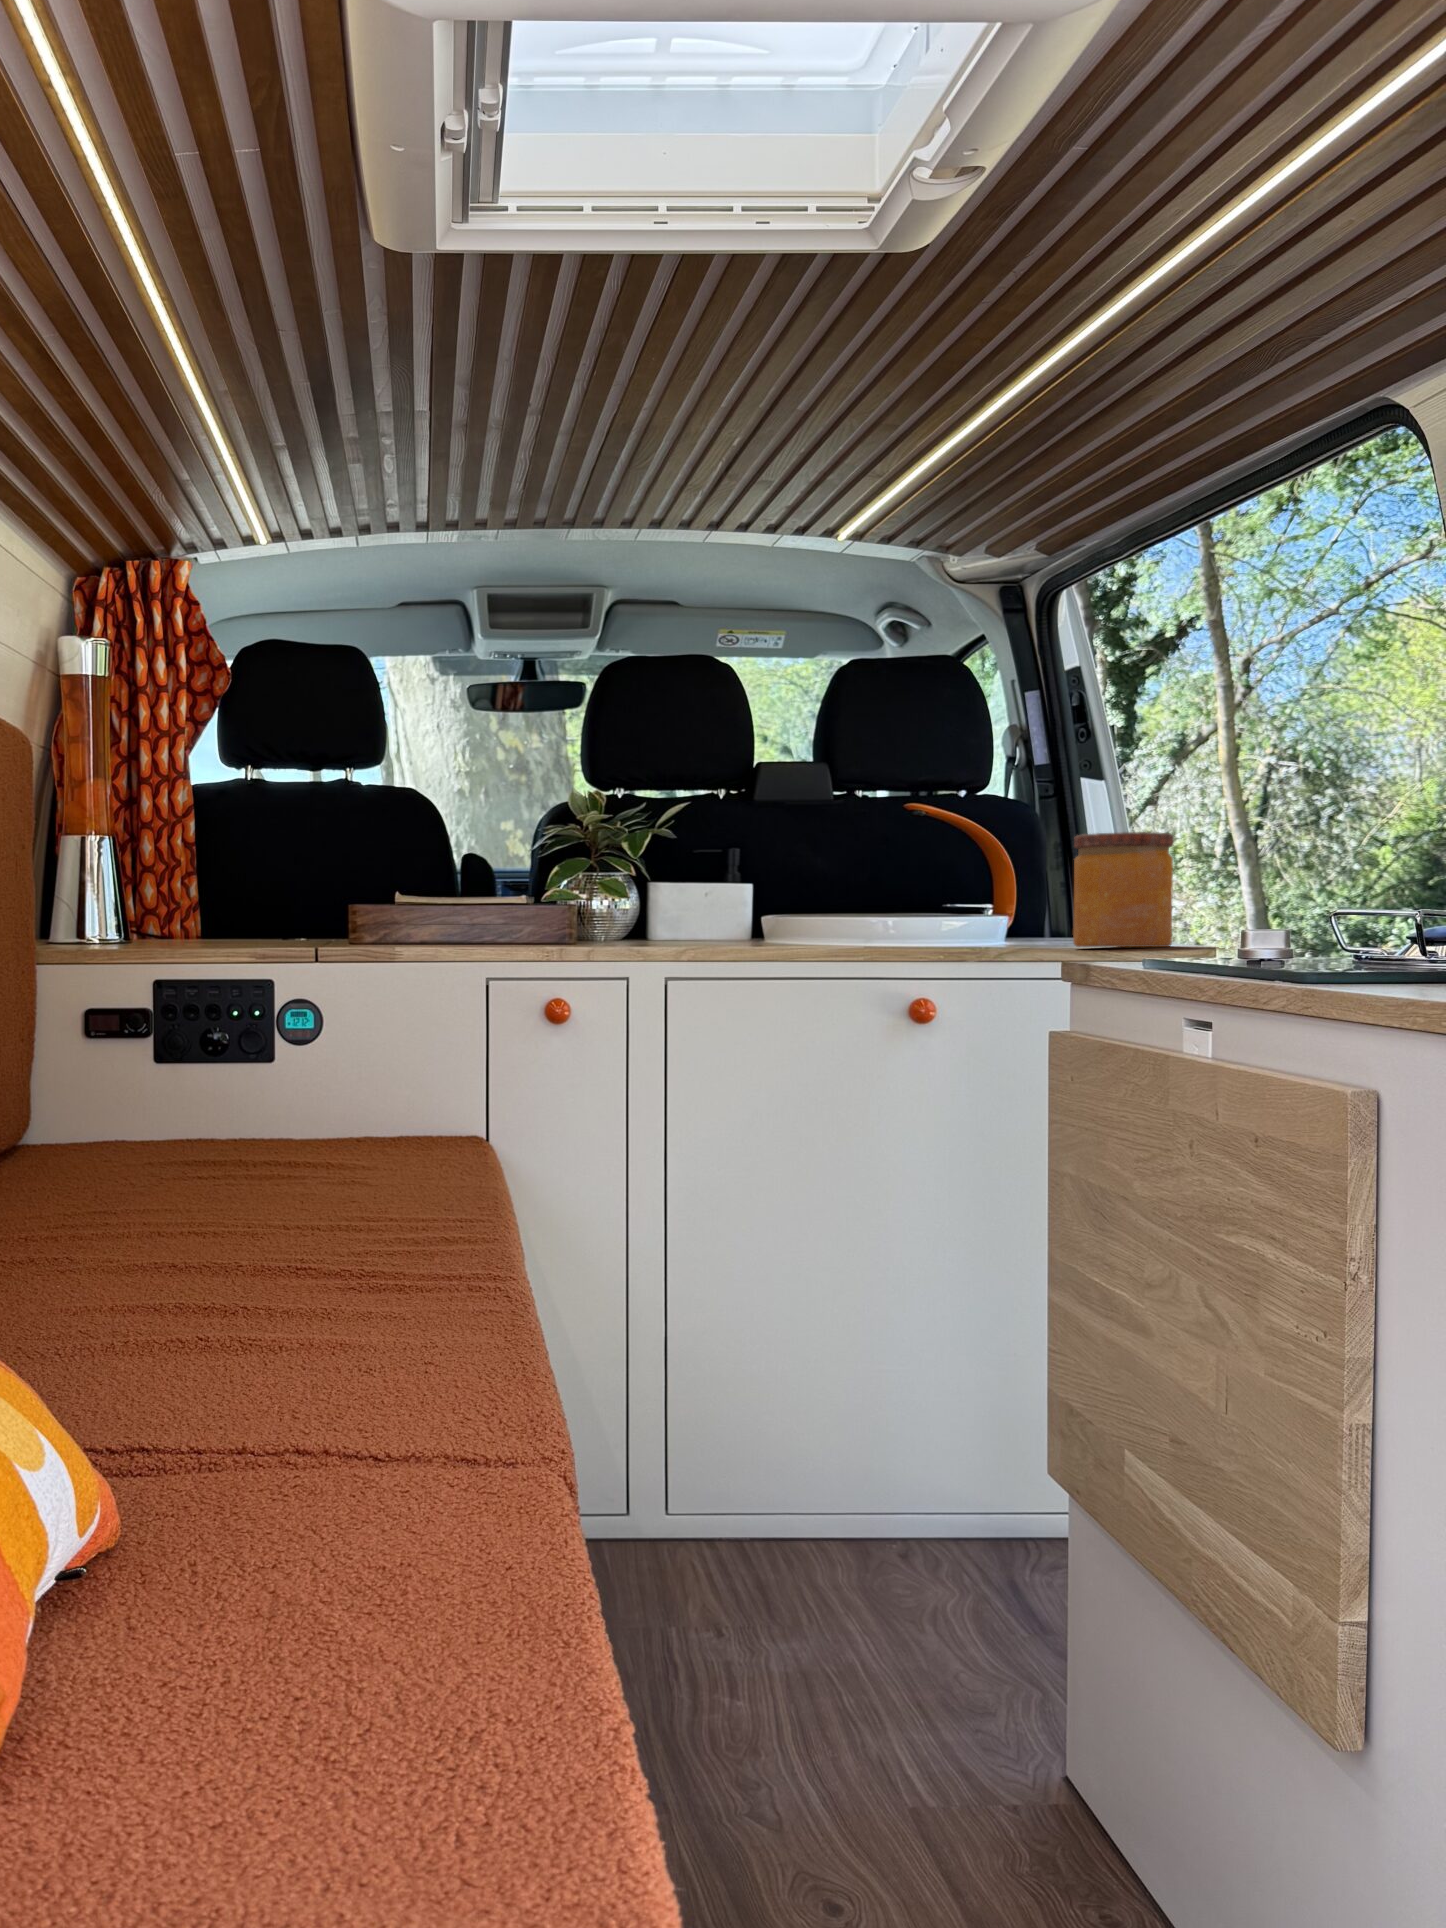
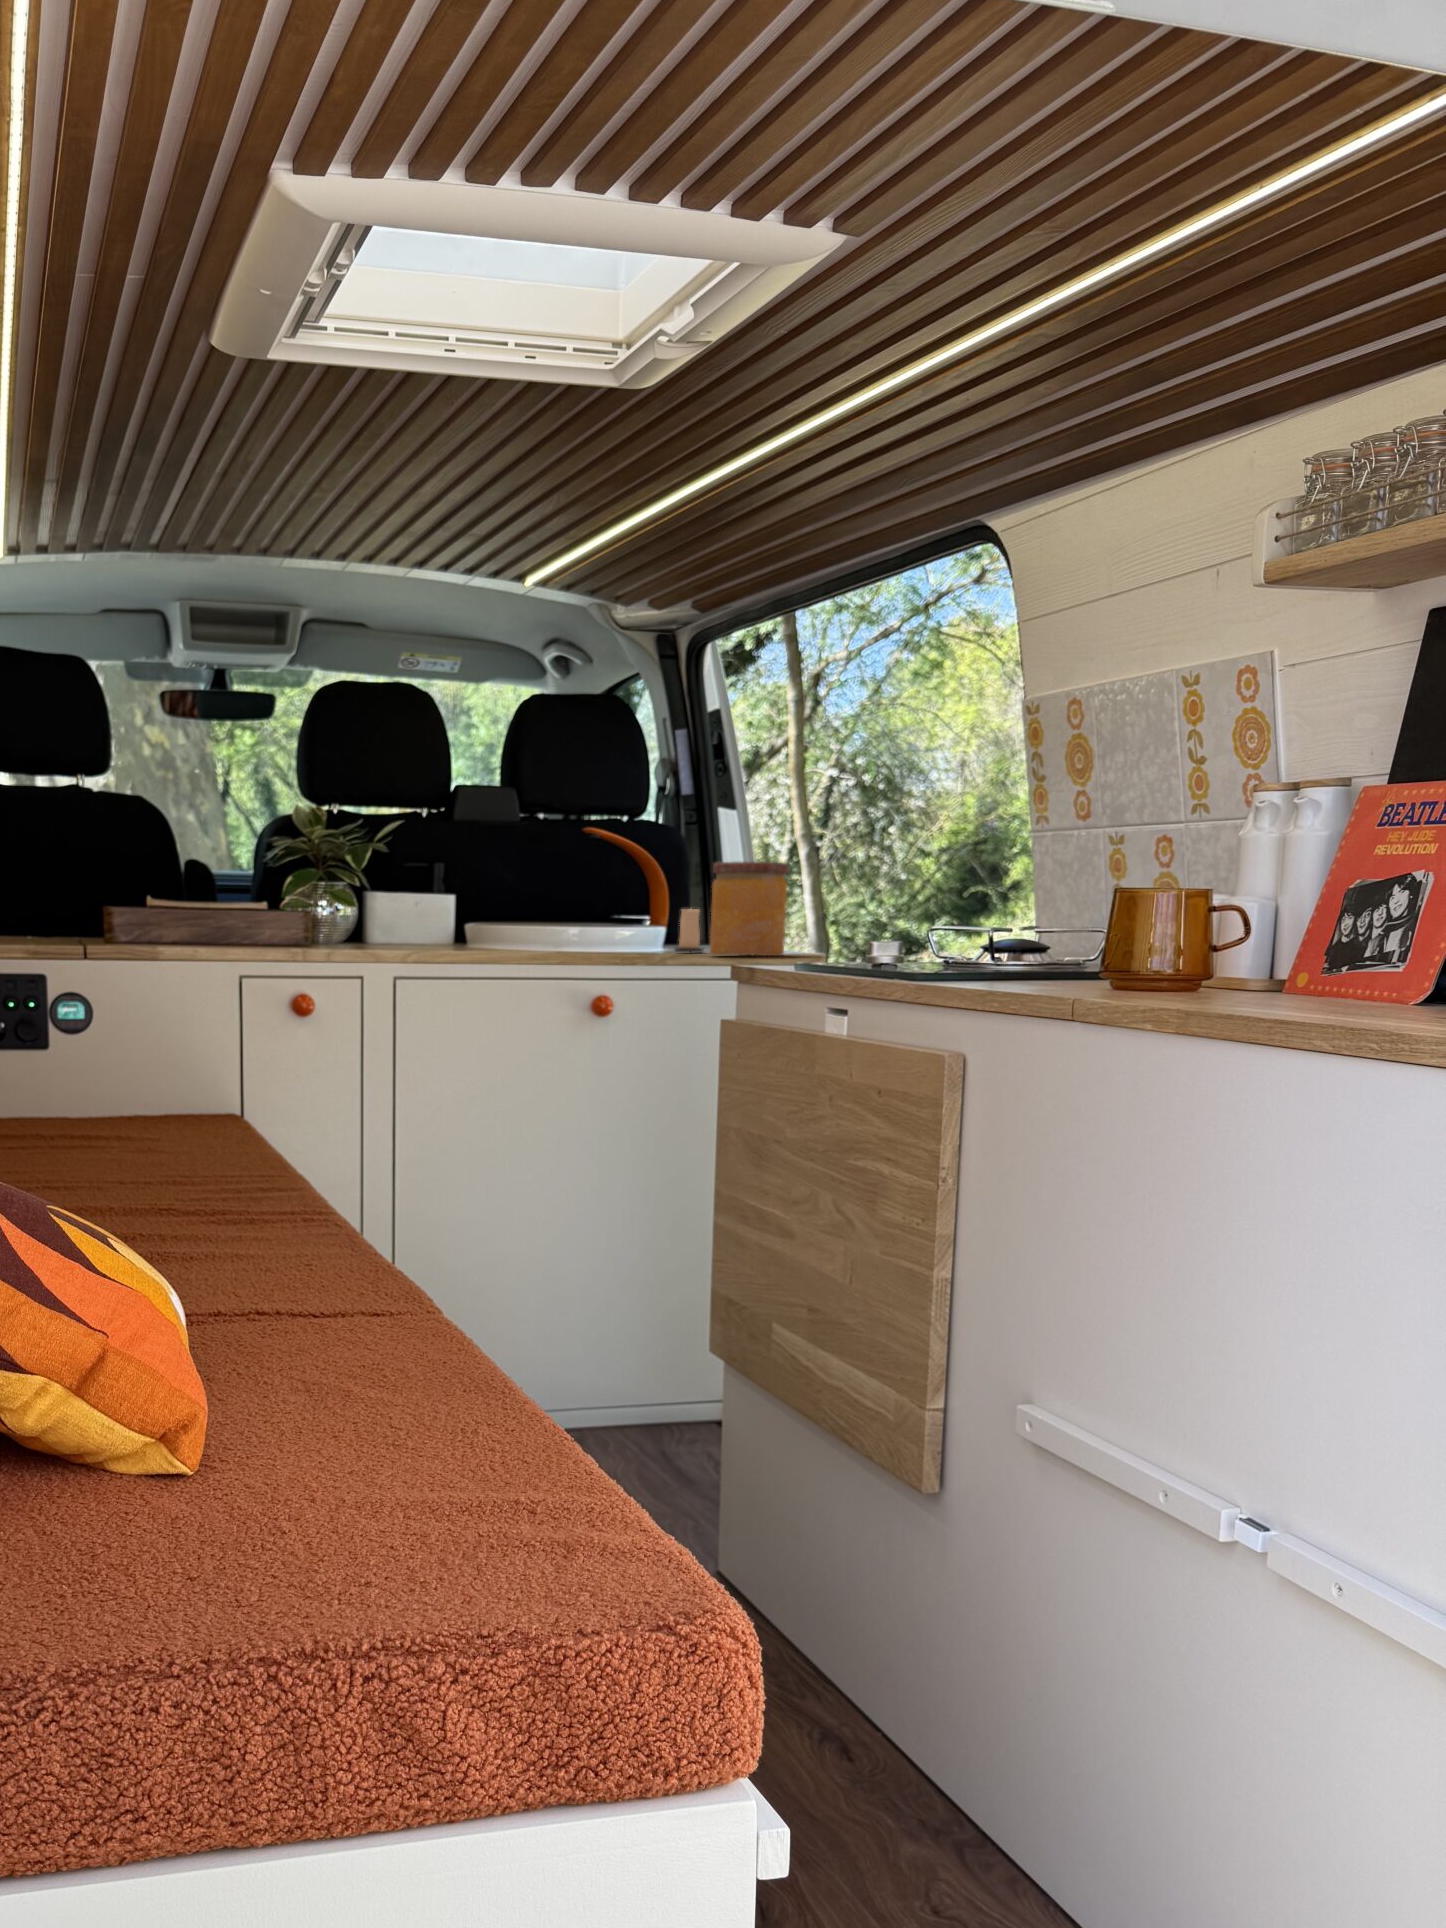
candle: none [1029,887,1066,944] -> present [675,908,703,953]

